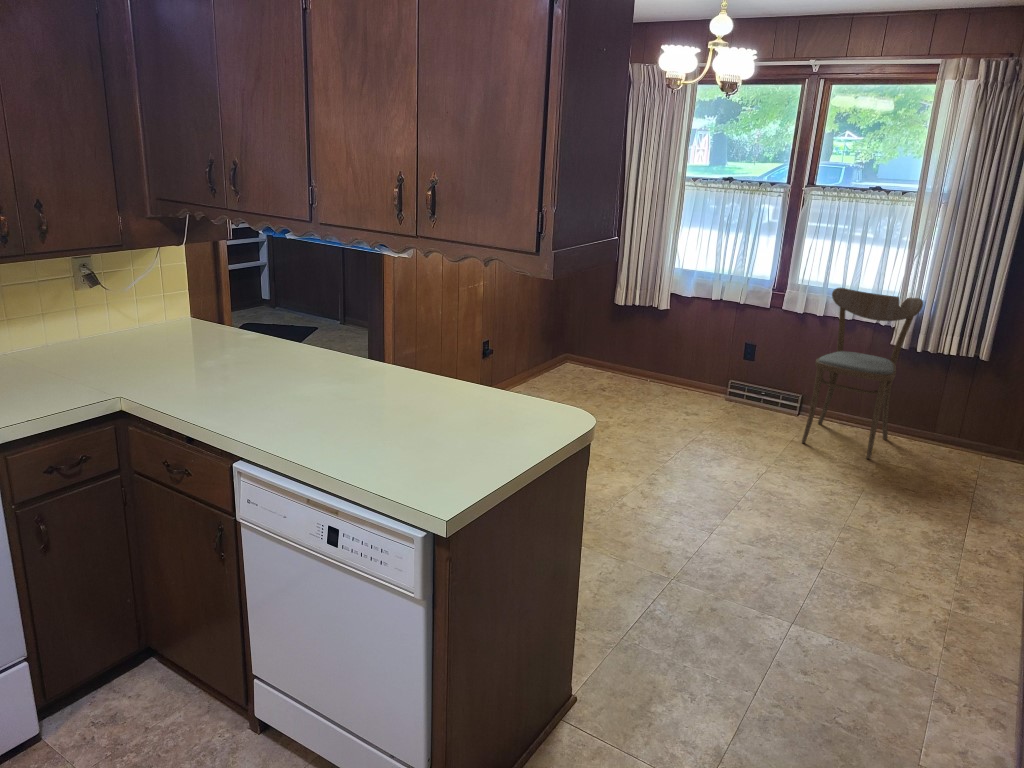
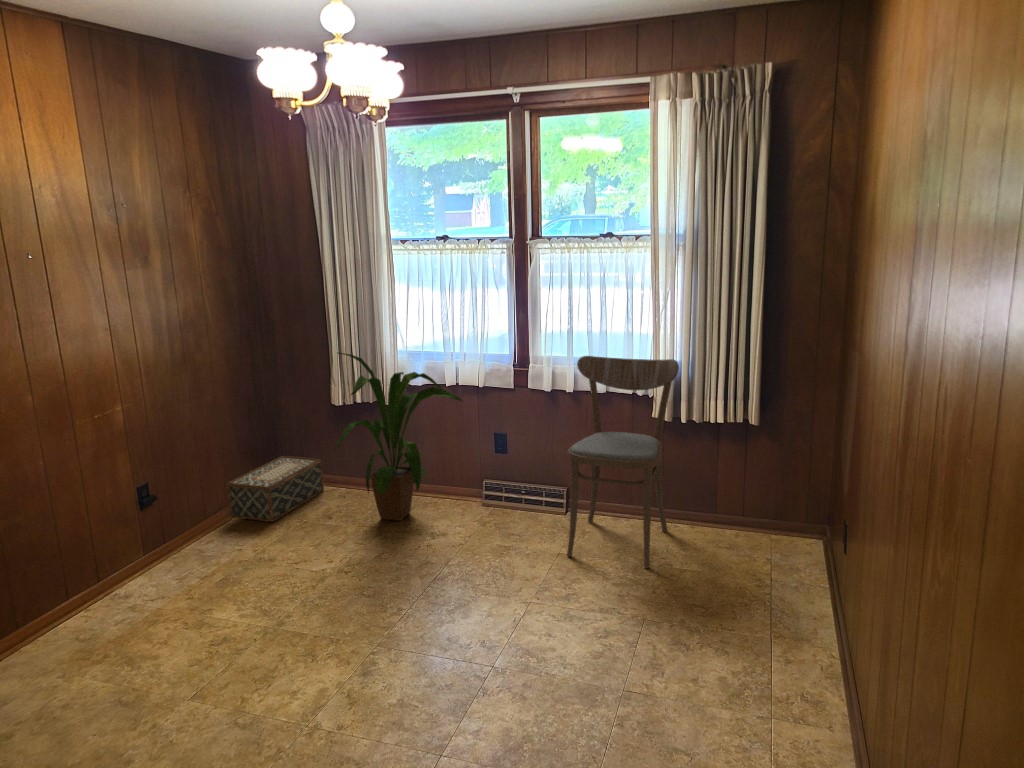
house plant: none [622,264,729,402] -> present [334,353,463,521]
woven basket: none [529,342,596,389] -> present [226,456,324,522]

